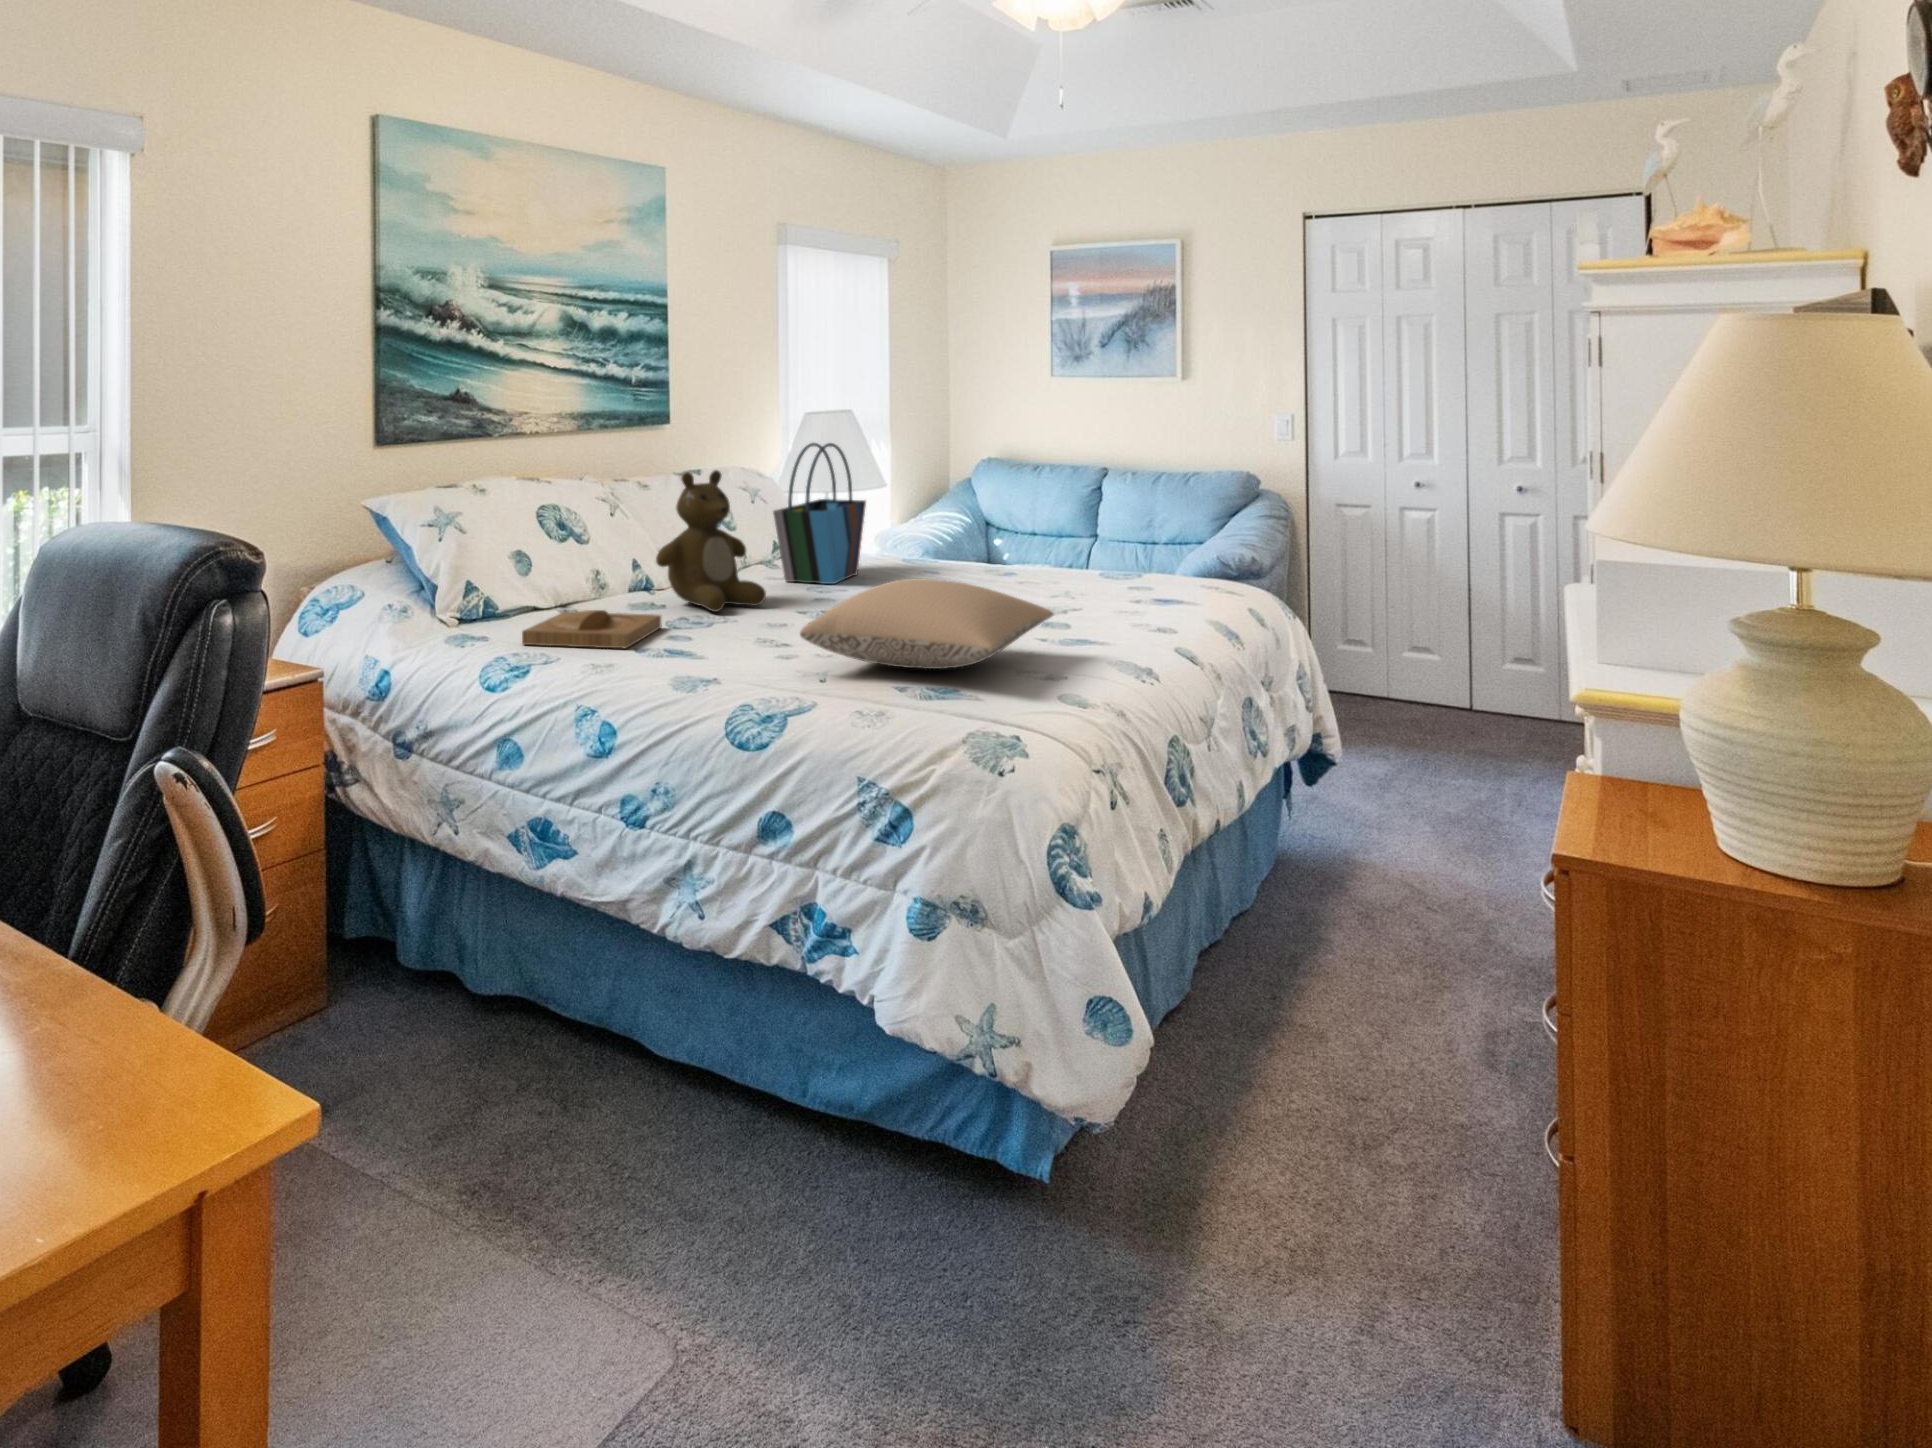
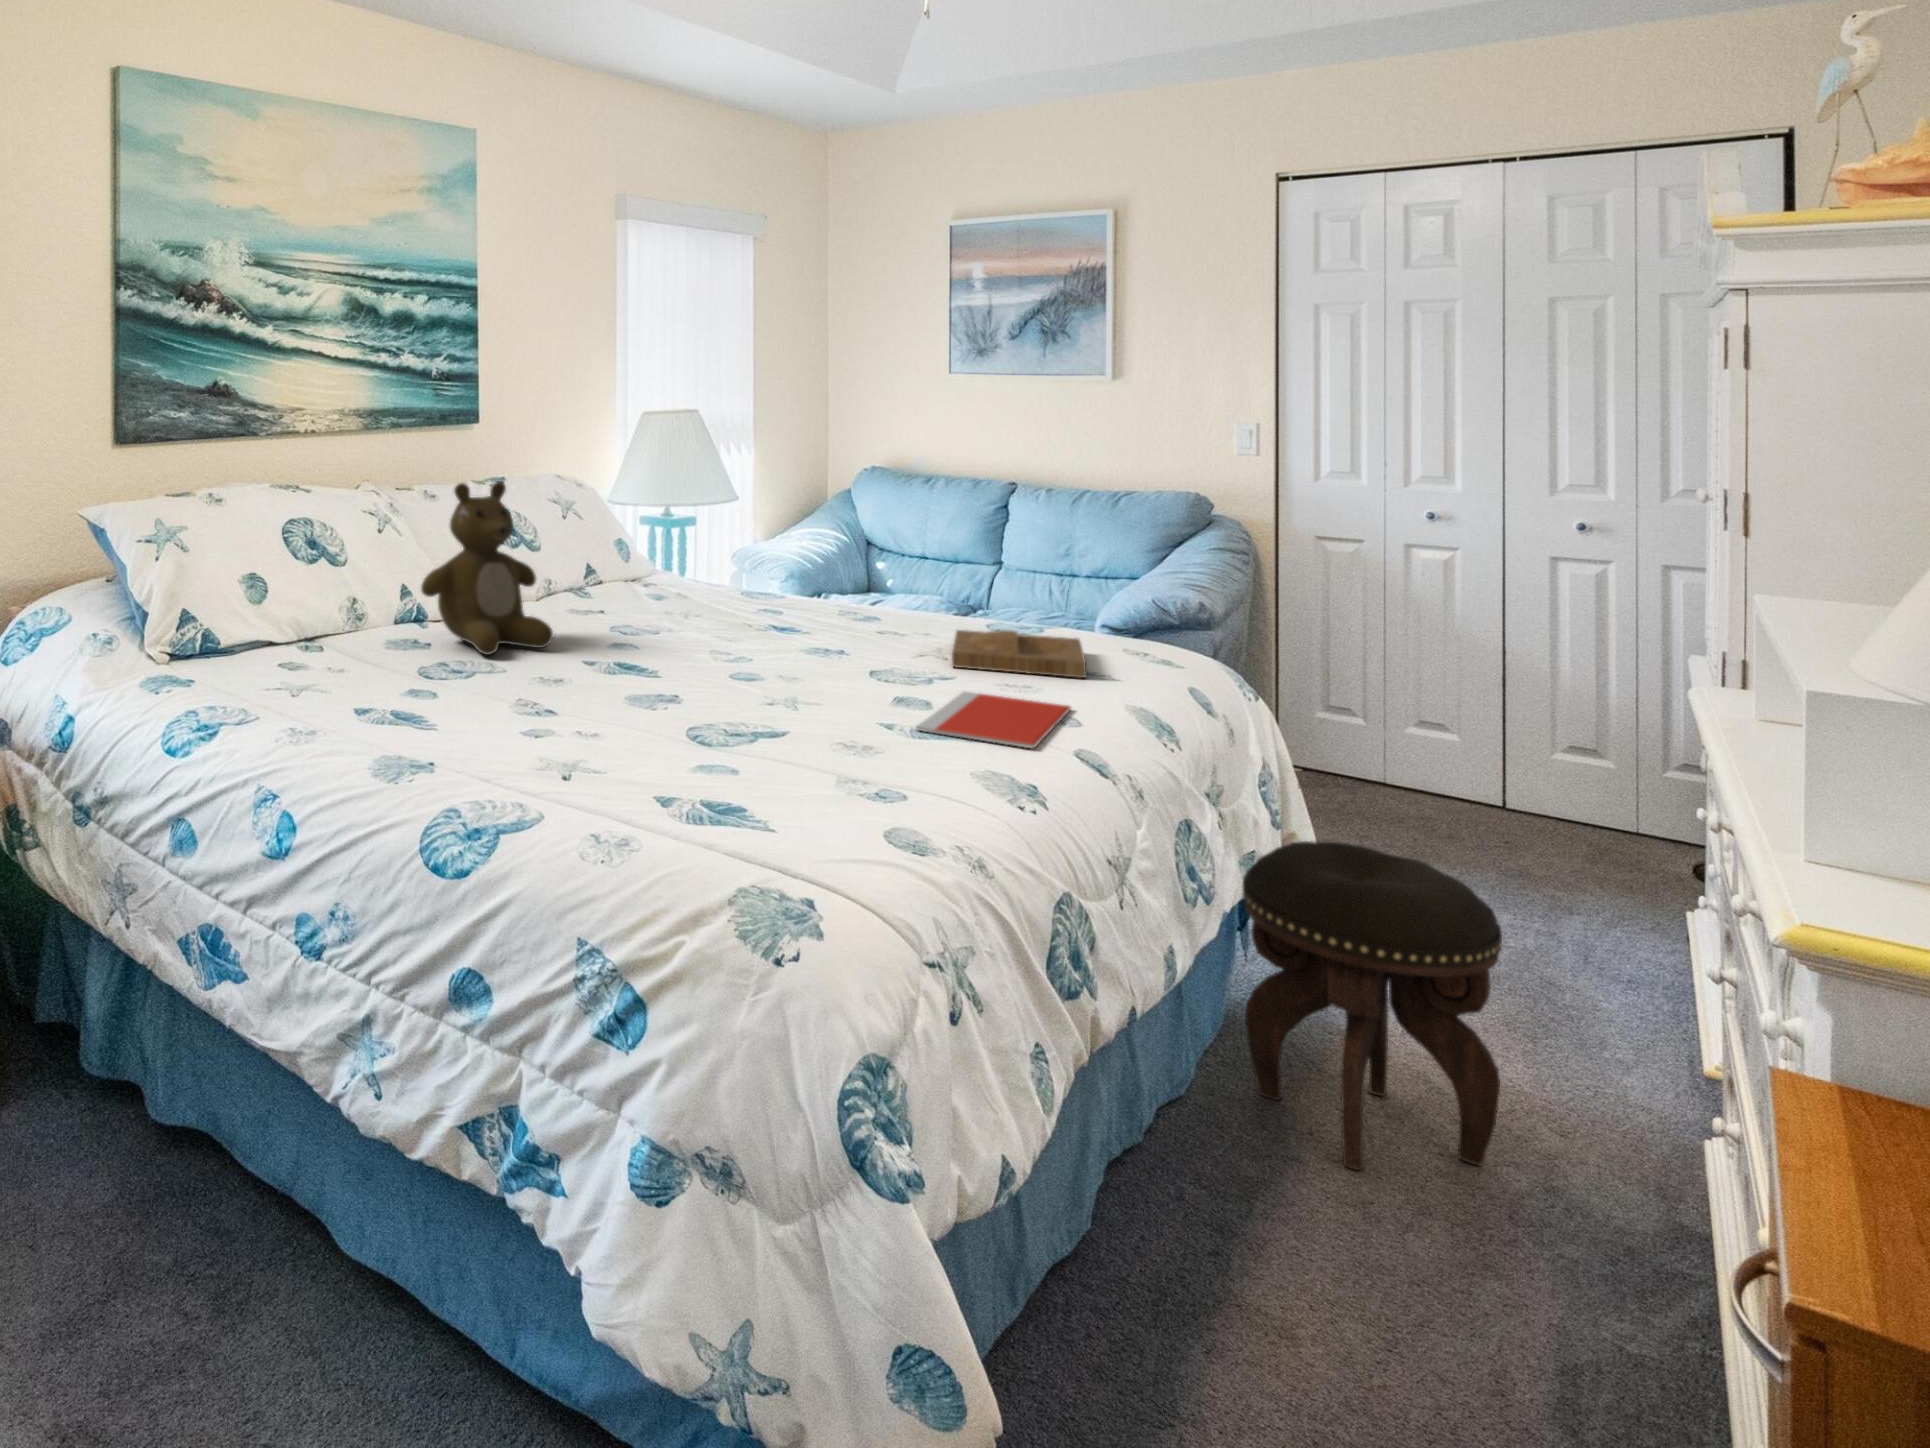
tote bag: present [773,443,866,584] -> none [576,450,697,621]
pillow: present [800,579,1053,669] -> none [547,636,901,763]
tray: present [522,610,661,648] -> present [952,630,1086,678]
notebook: none [1062,619,1169,651] -> present [916,691,1071,749]
footstool: none [1289,718,1458,943] -> present [1242,841,1502,1170]

